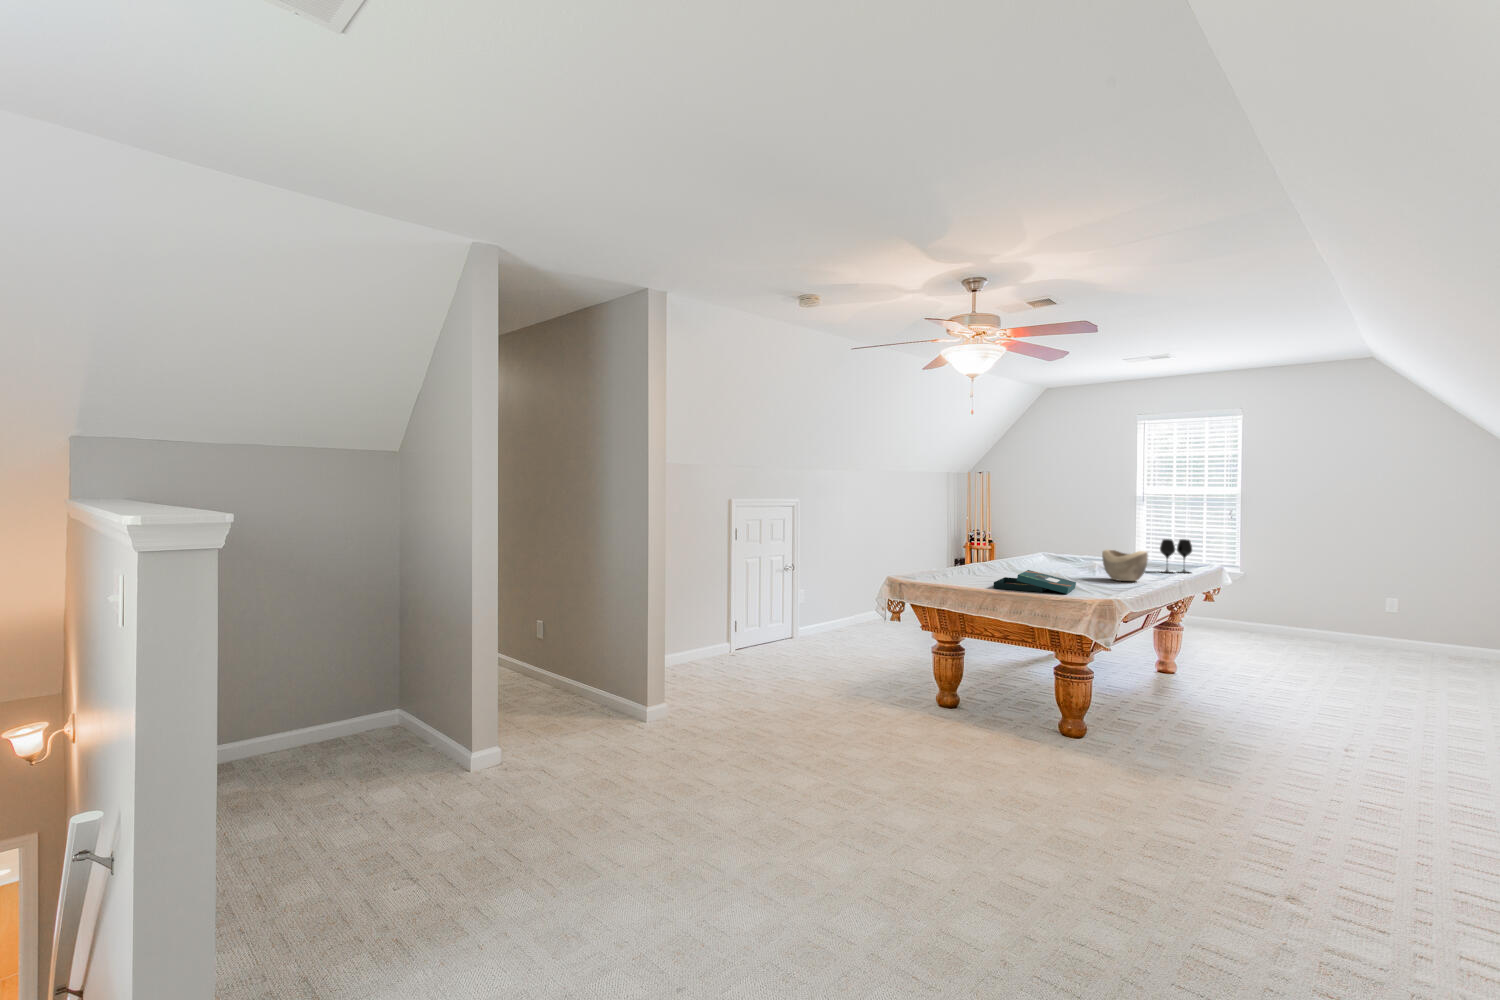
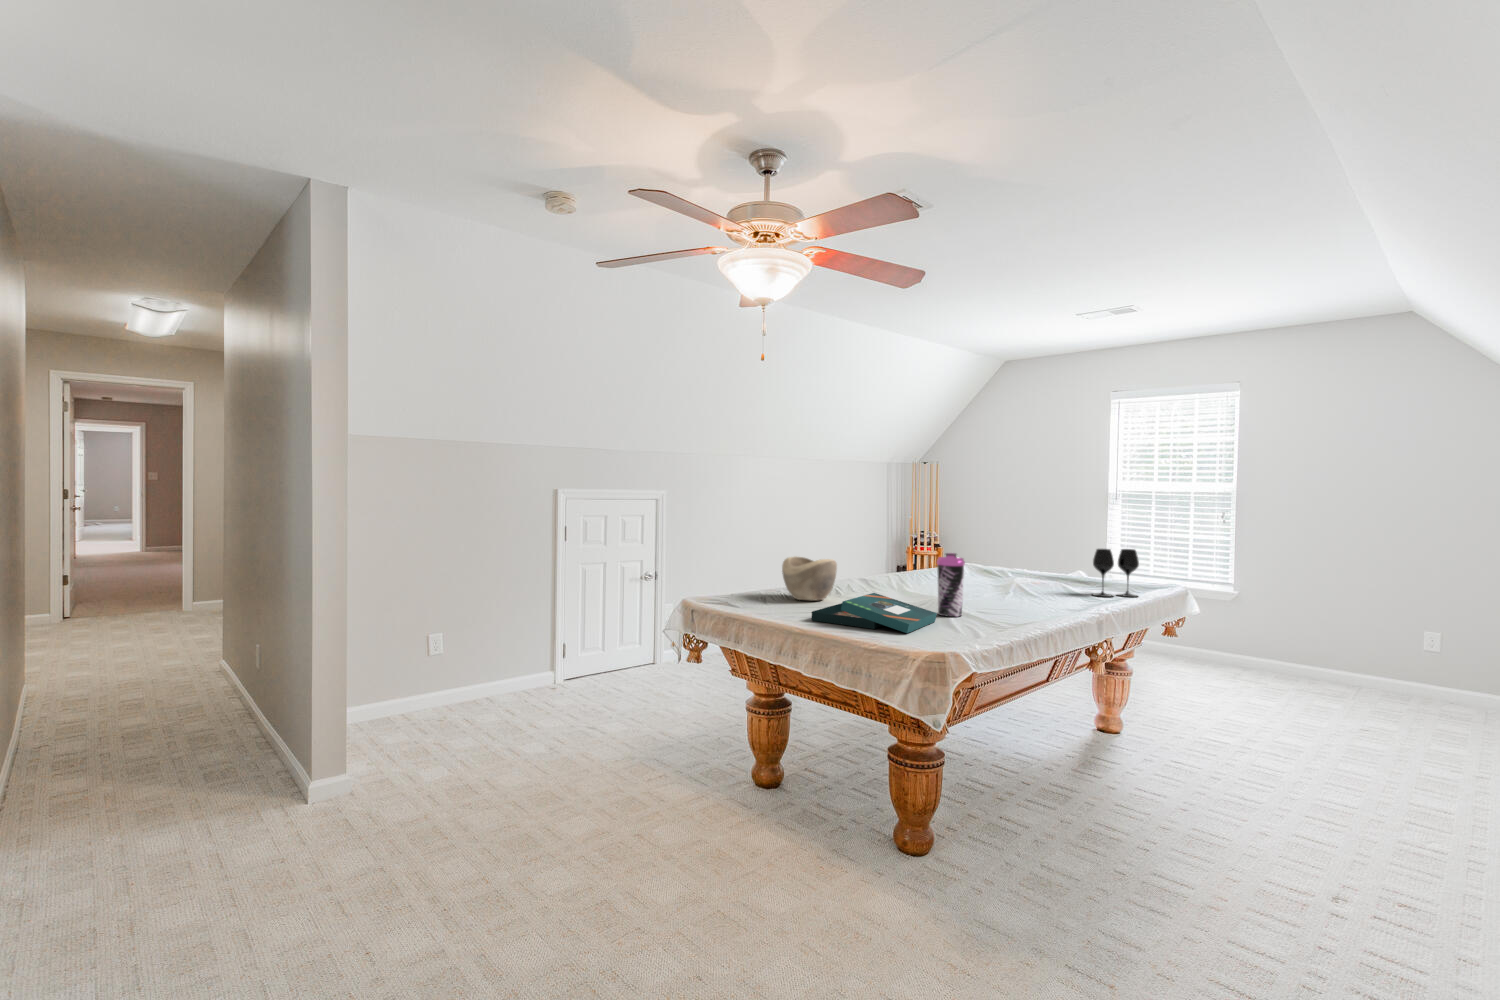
water bottle: none [1069,542,1090,585] -> present [937,553,965,617]
decorative bowl: present [1102,549,1148,581] -> present [782,556,837,600]

